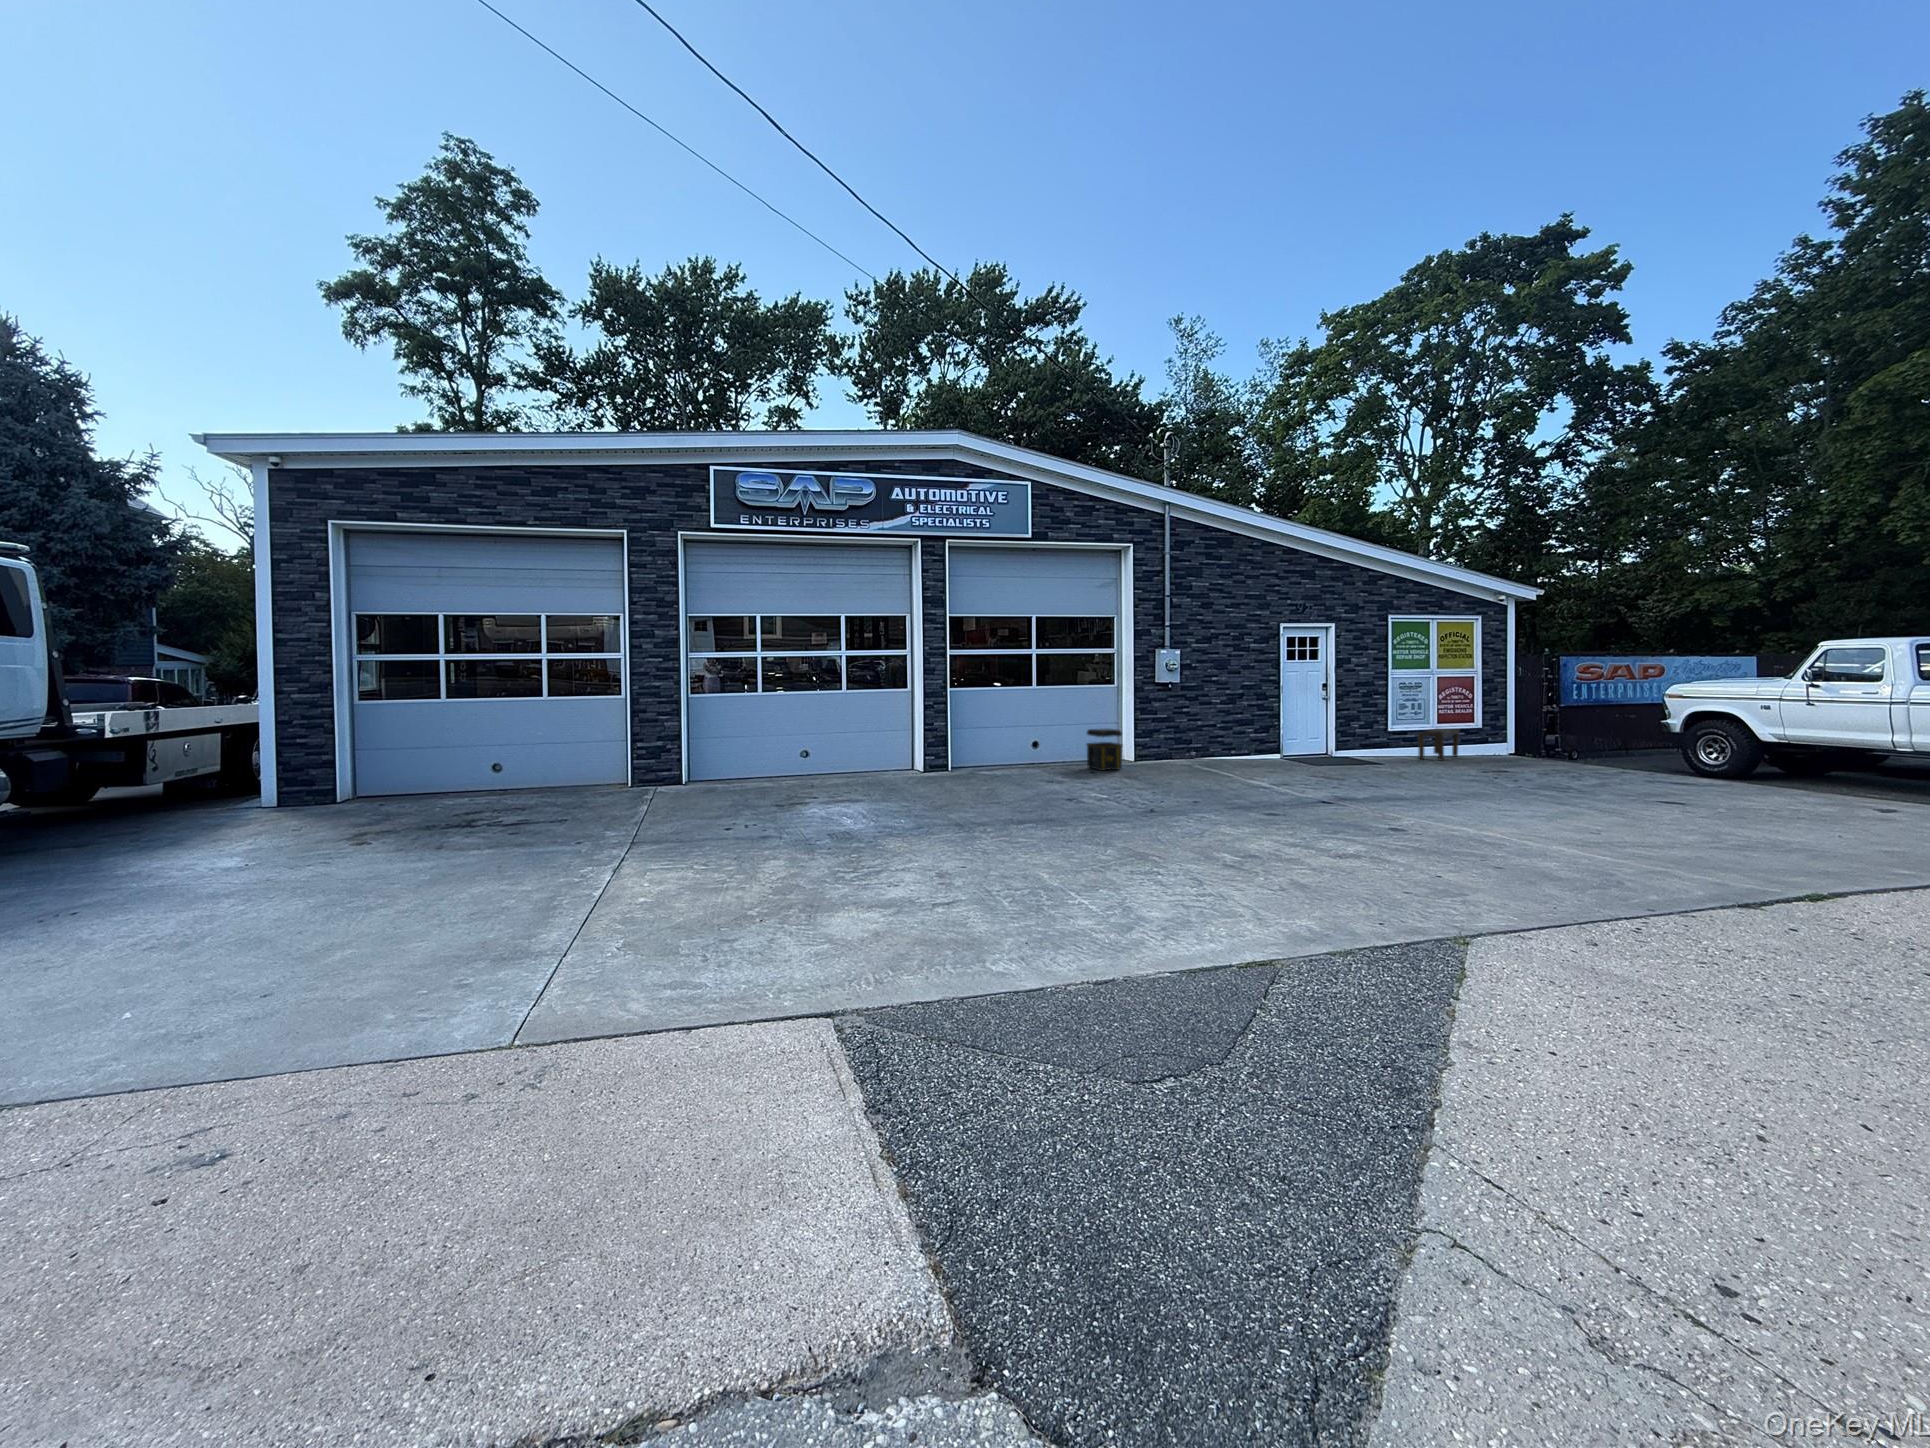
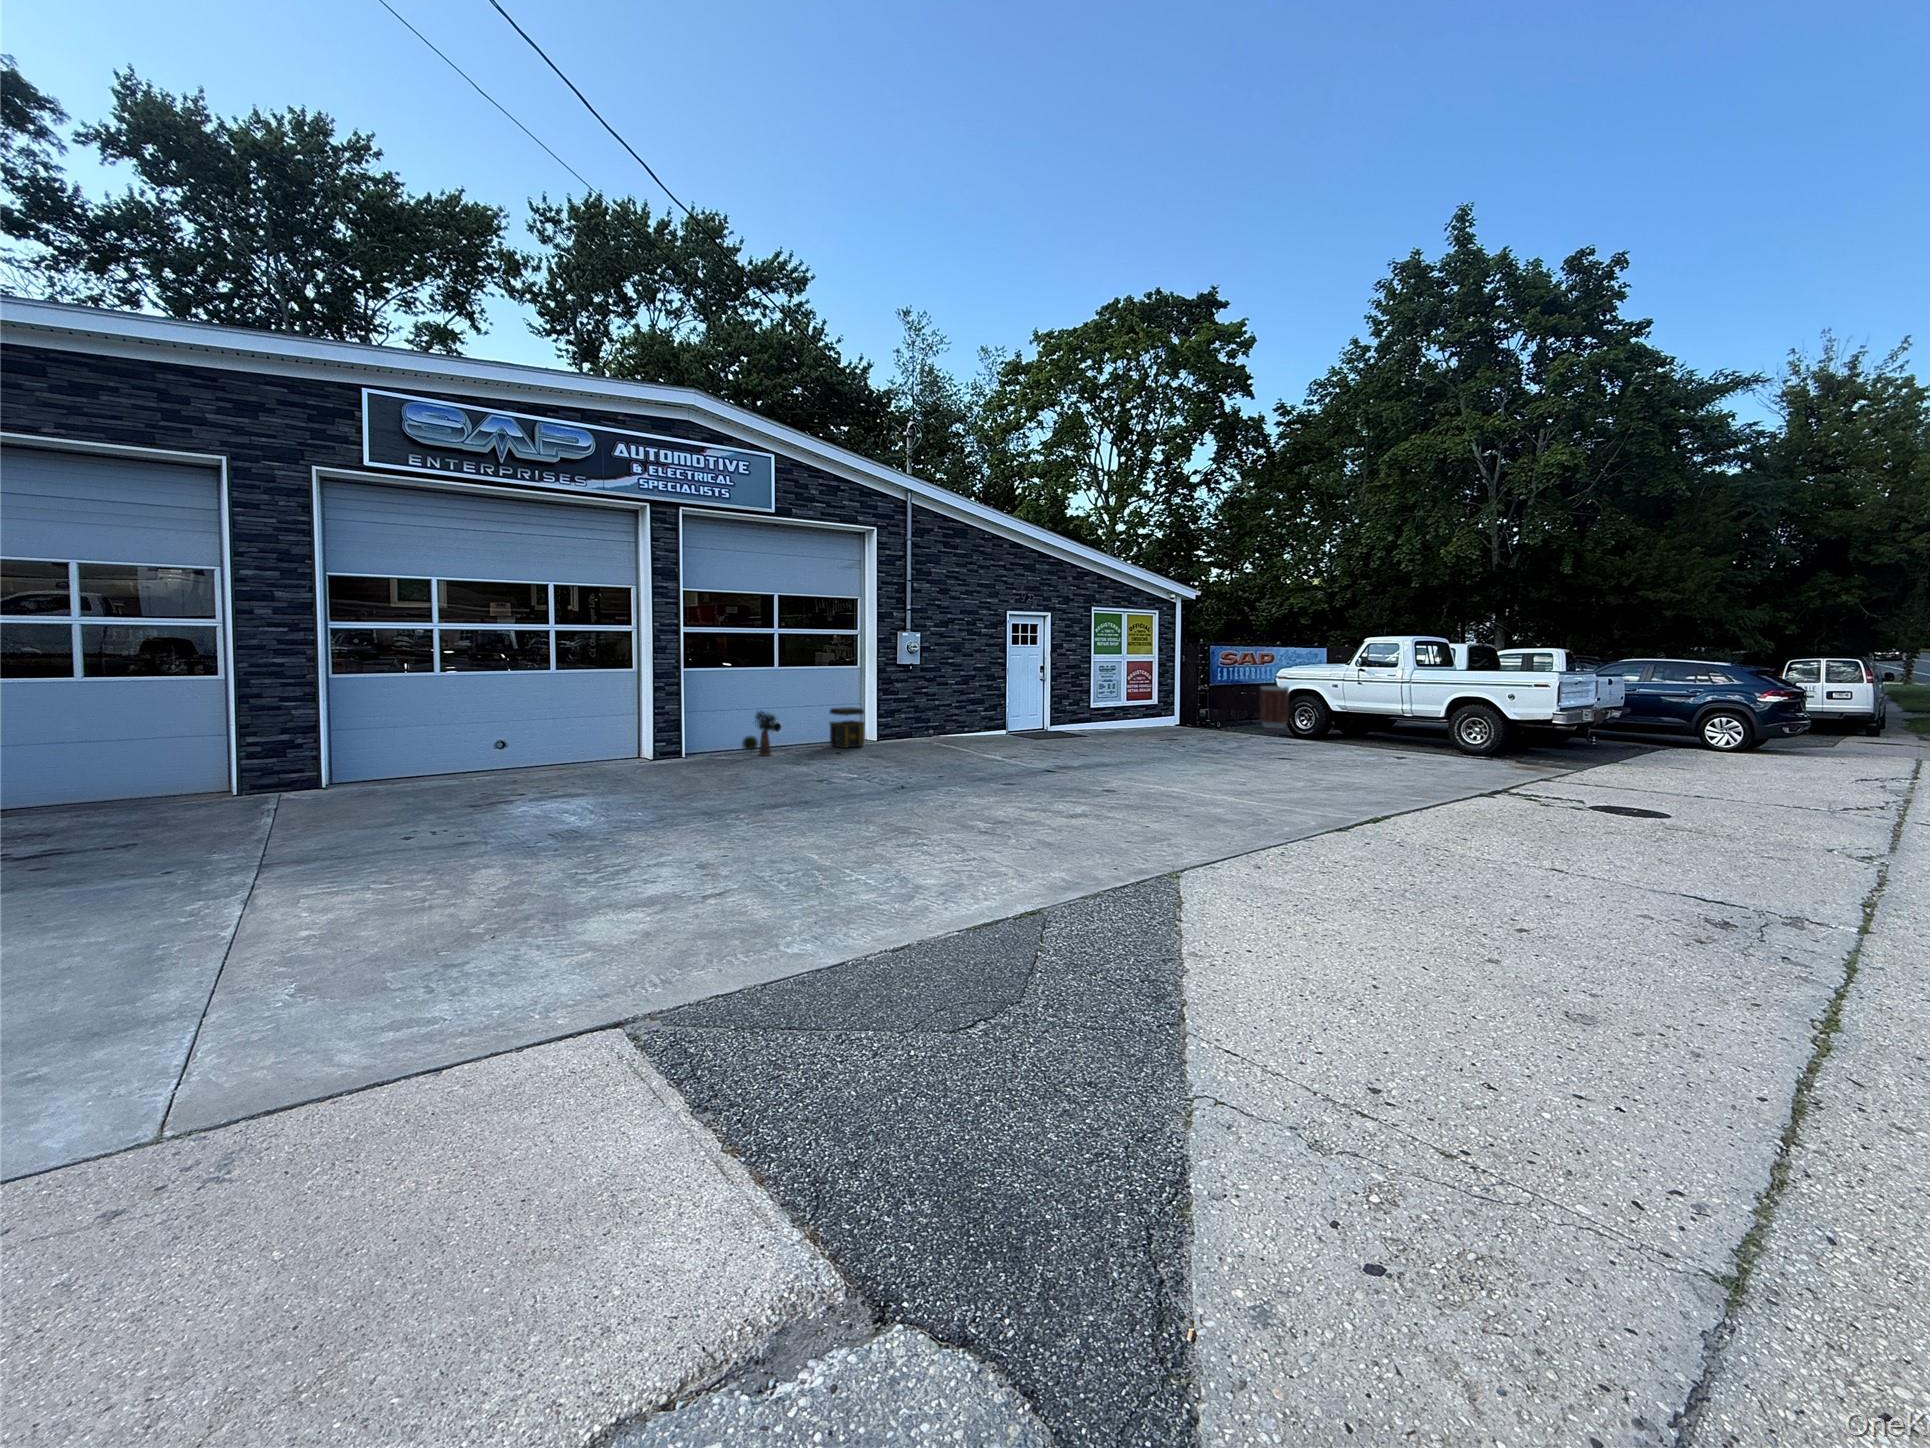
trash can: none [1640,711,1686,766] -> present [1260,686,1289,728]
bench: present [1418,728,1460,760] -> none [1110,702,1141,729]
potted plant: none [999,730,1036,775] -> present [742,711,777,756]

